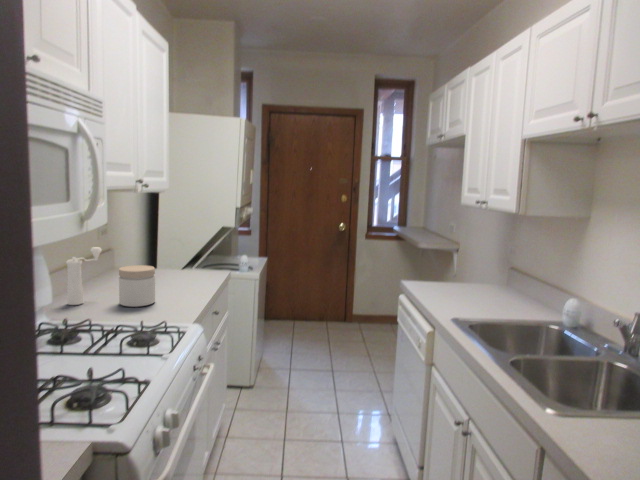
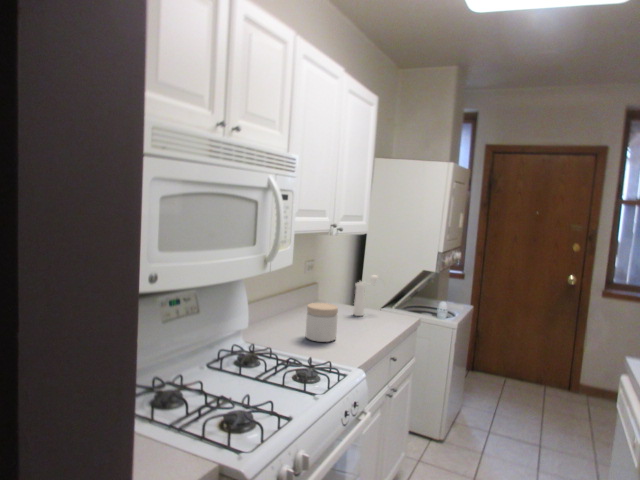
pepper mill: present [66,247,102,305] -> present [353,275,378,316]

